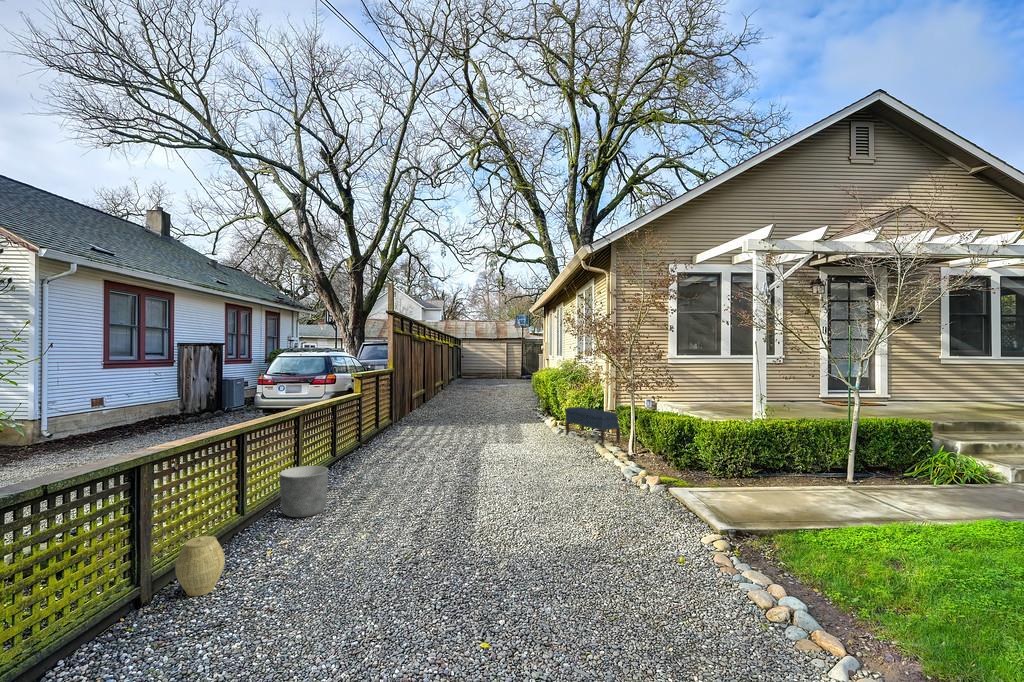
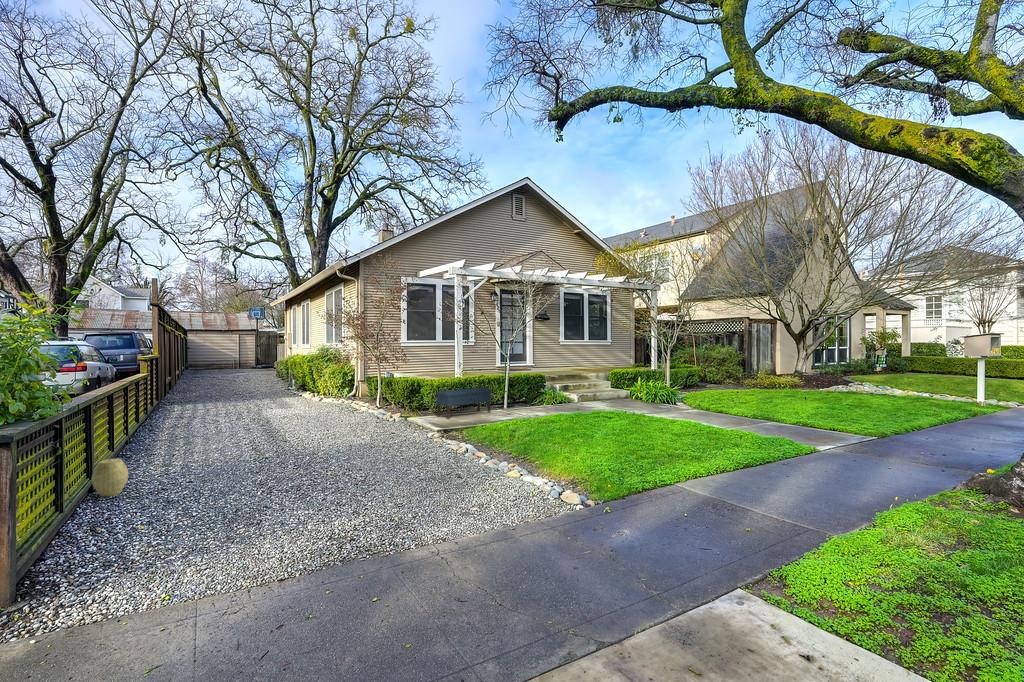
bench: present [565,407,620,445] -> present [436,387,491,419]
planter: present [280,466,328,517] -> none [118,424,161,461]

